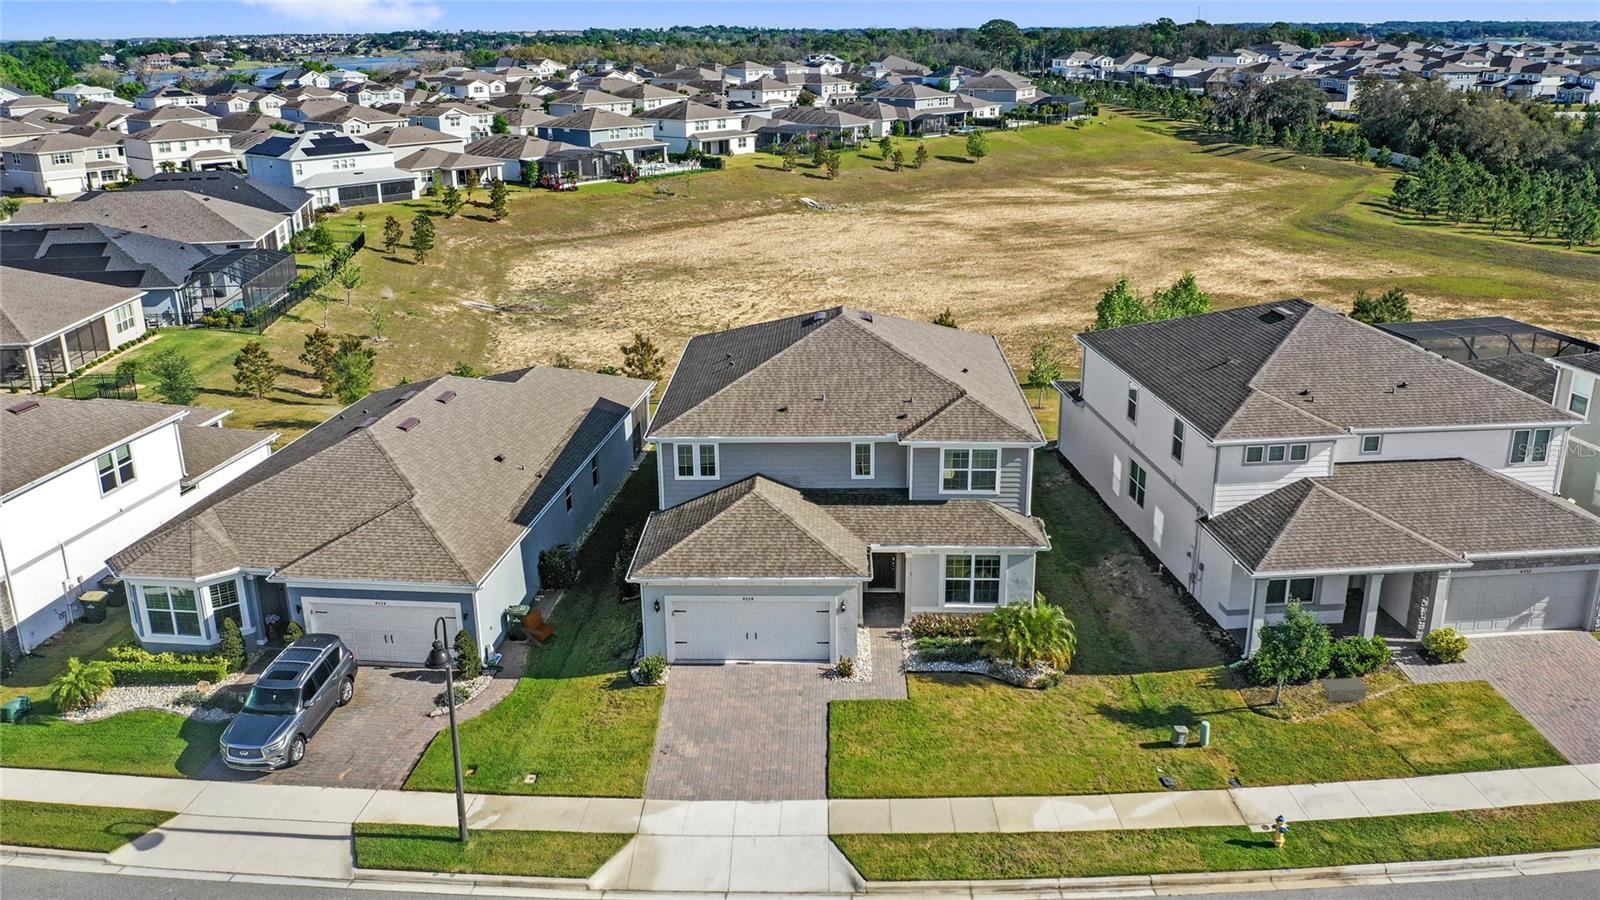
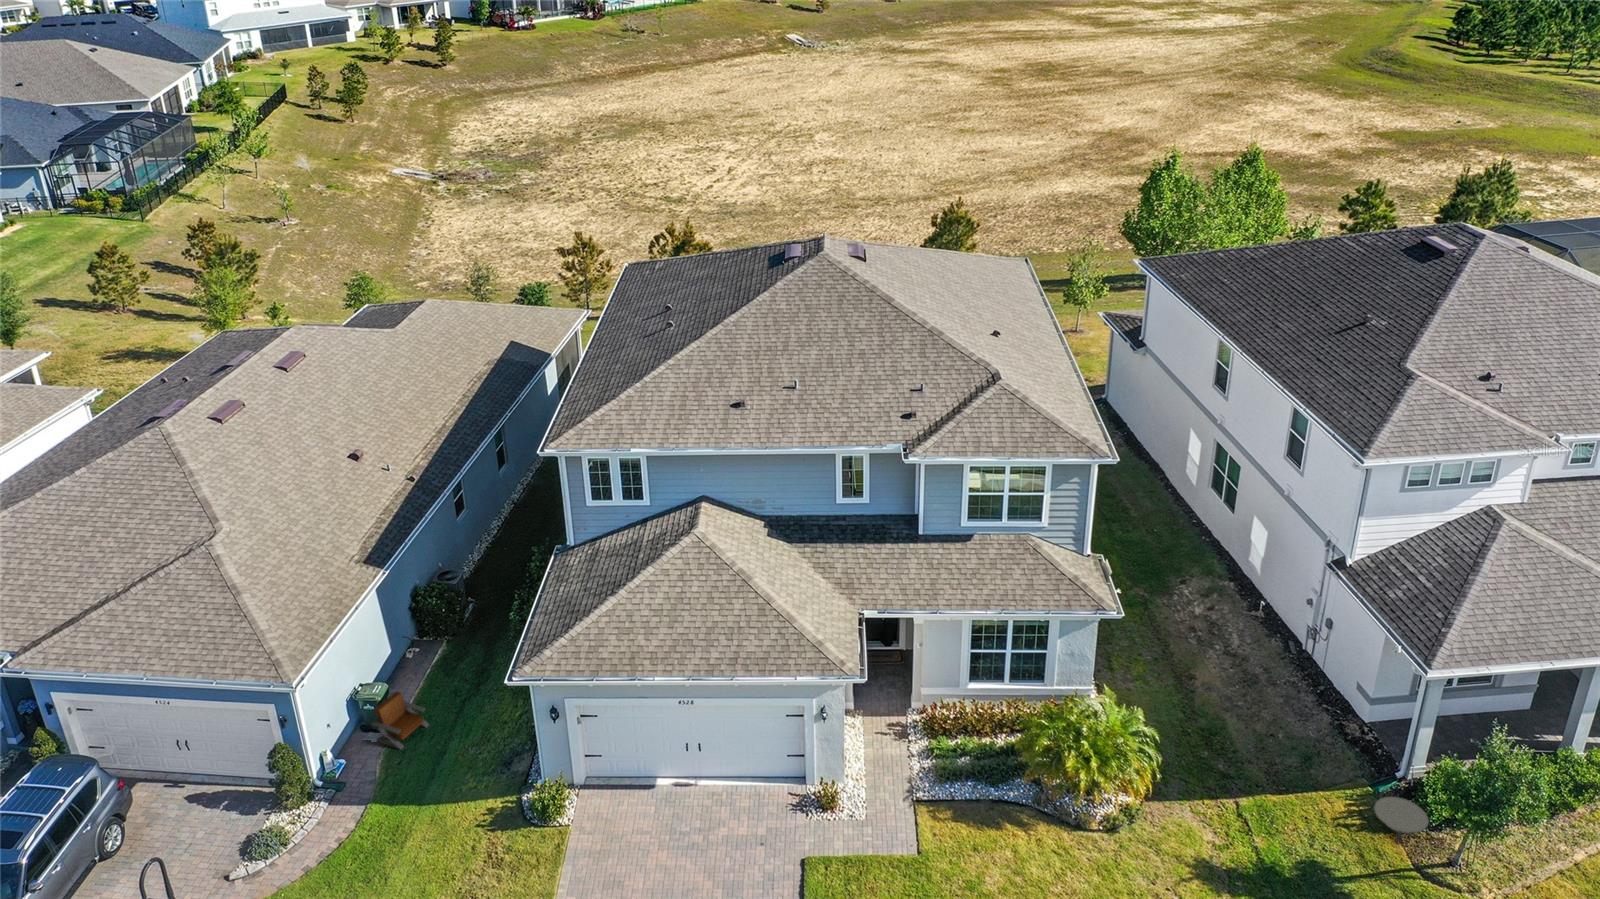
round table: none [1224,666,1260,694] -> present [1374,797,1429,844]
storage bench: present [1321,678,1367,703] -> none [1515,824,1591,865]

